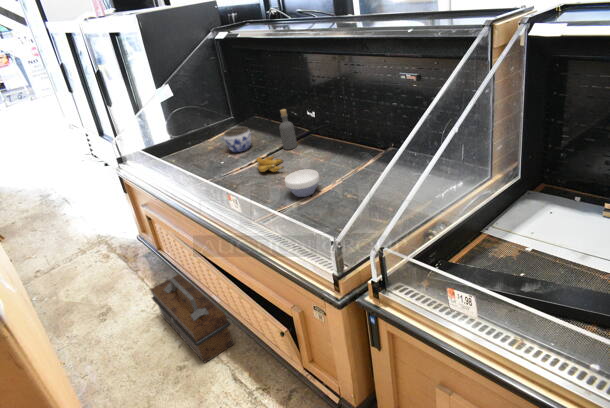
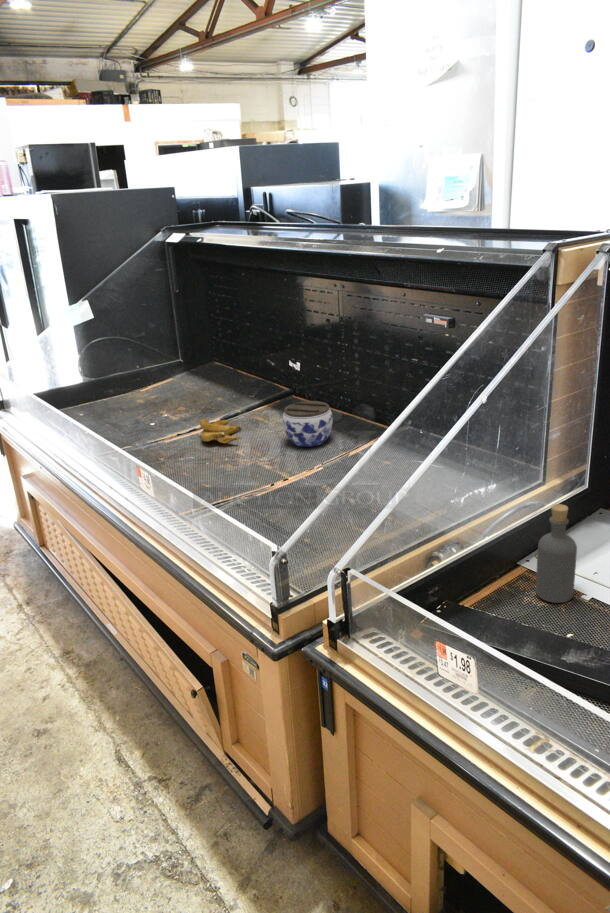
bottle: present [279,109,297,149] -> present [536,504,577,603]
jar: present [224,127,251,152] -> present [283,401,333,447]
bowl: present [285,170,319,197] -> none [232,444,285,484]
toolbox: present [151,274,233,363] -> none [15,587,128,731]

